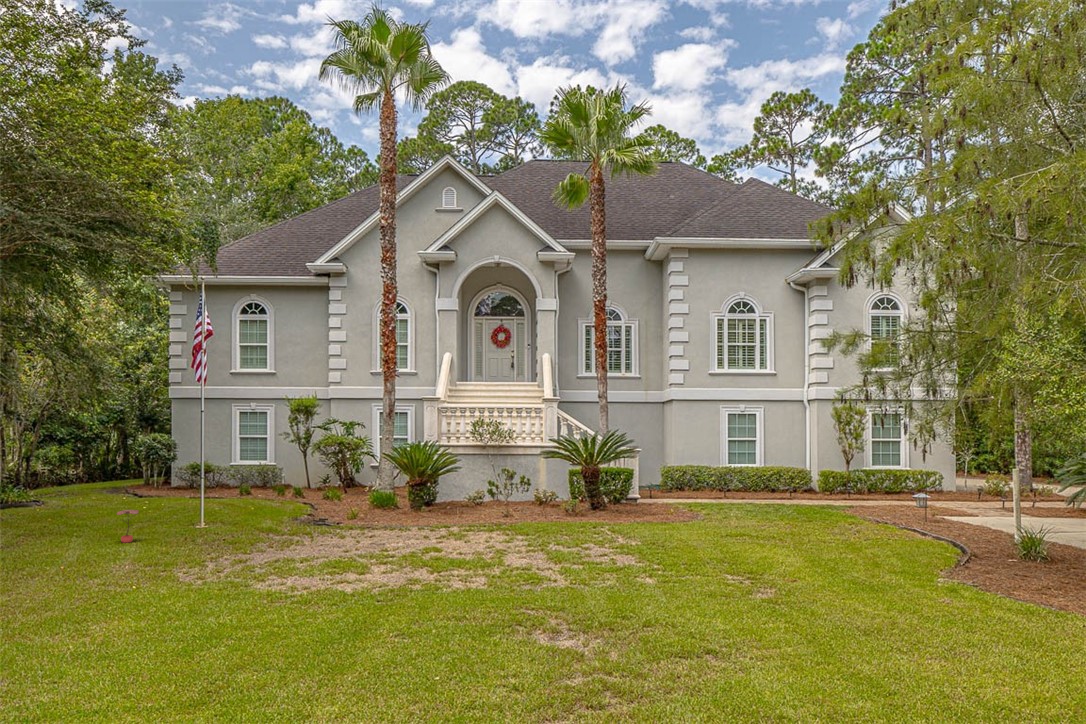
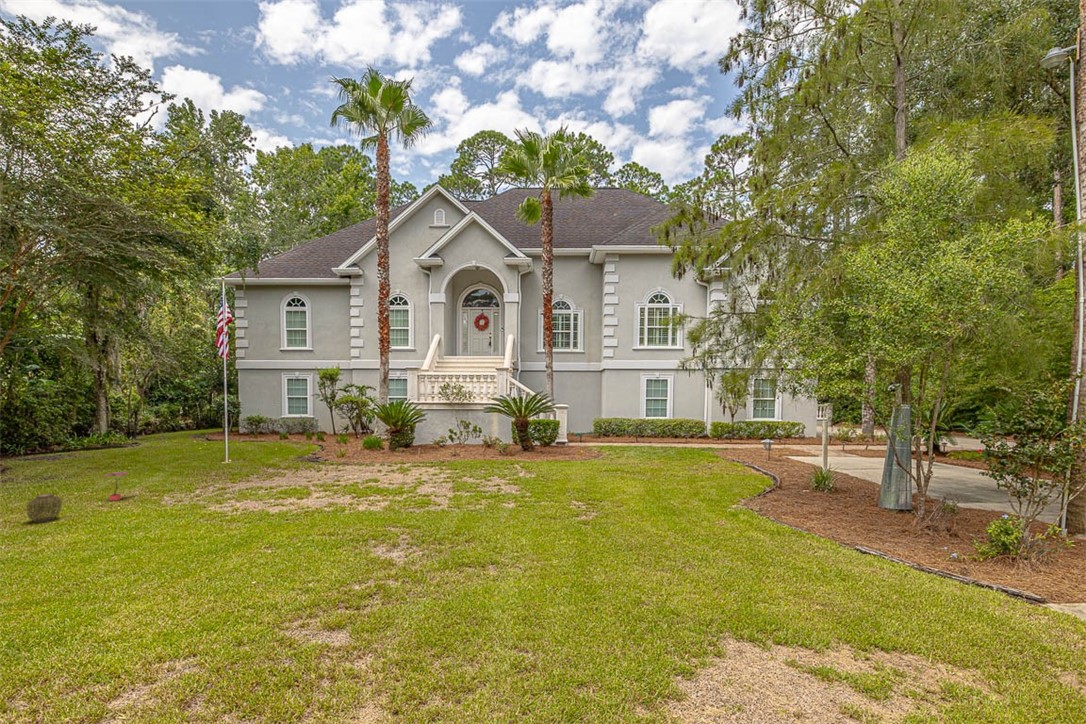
woven basket: none [63,527,95,557] -> present [27,494,62,522]

